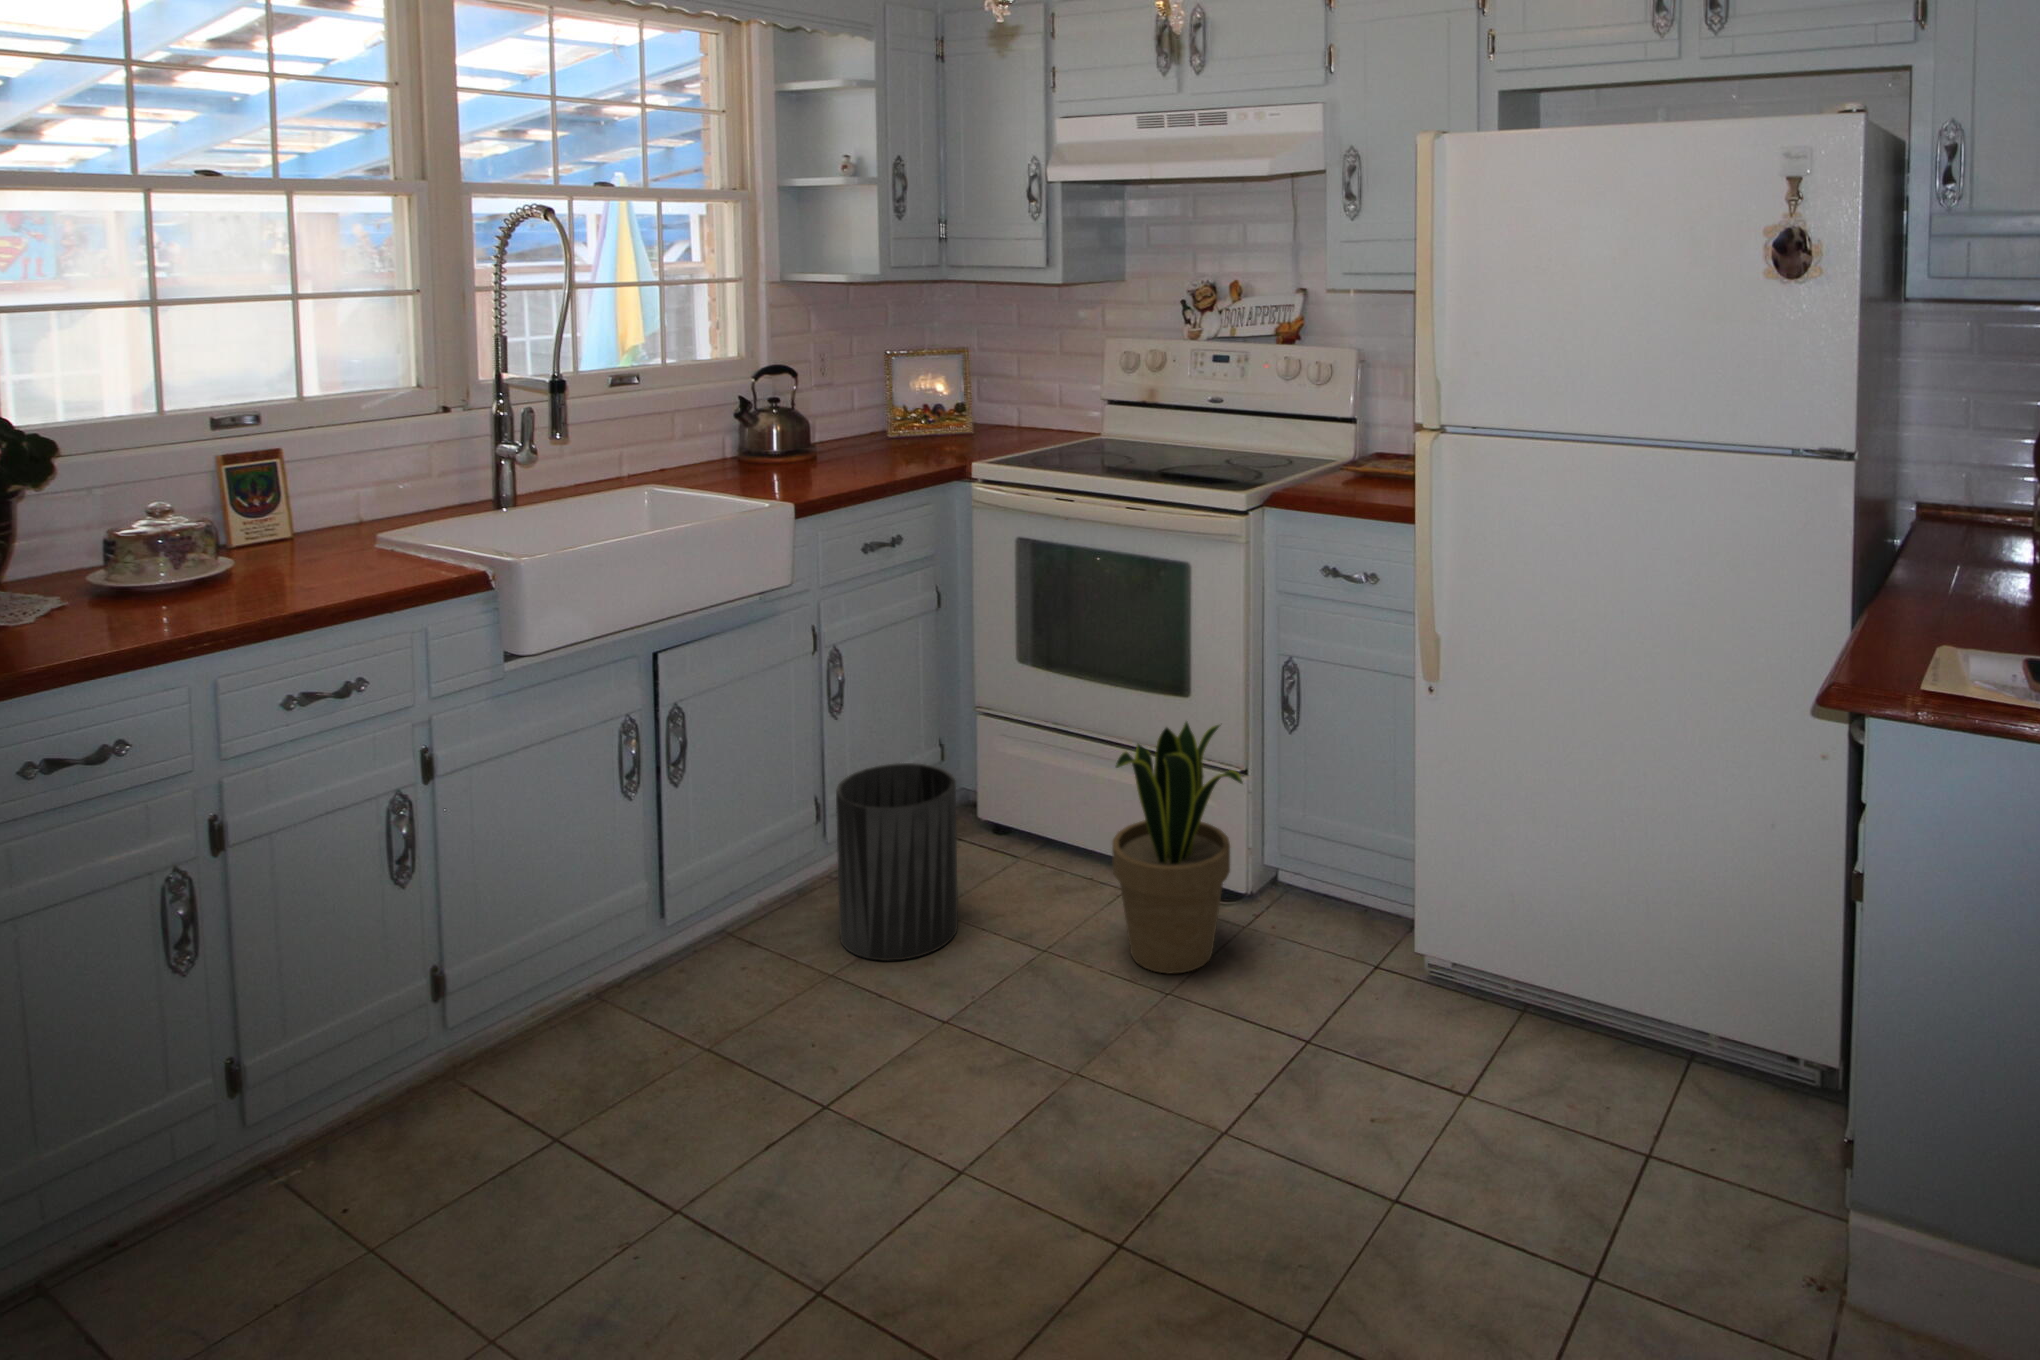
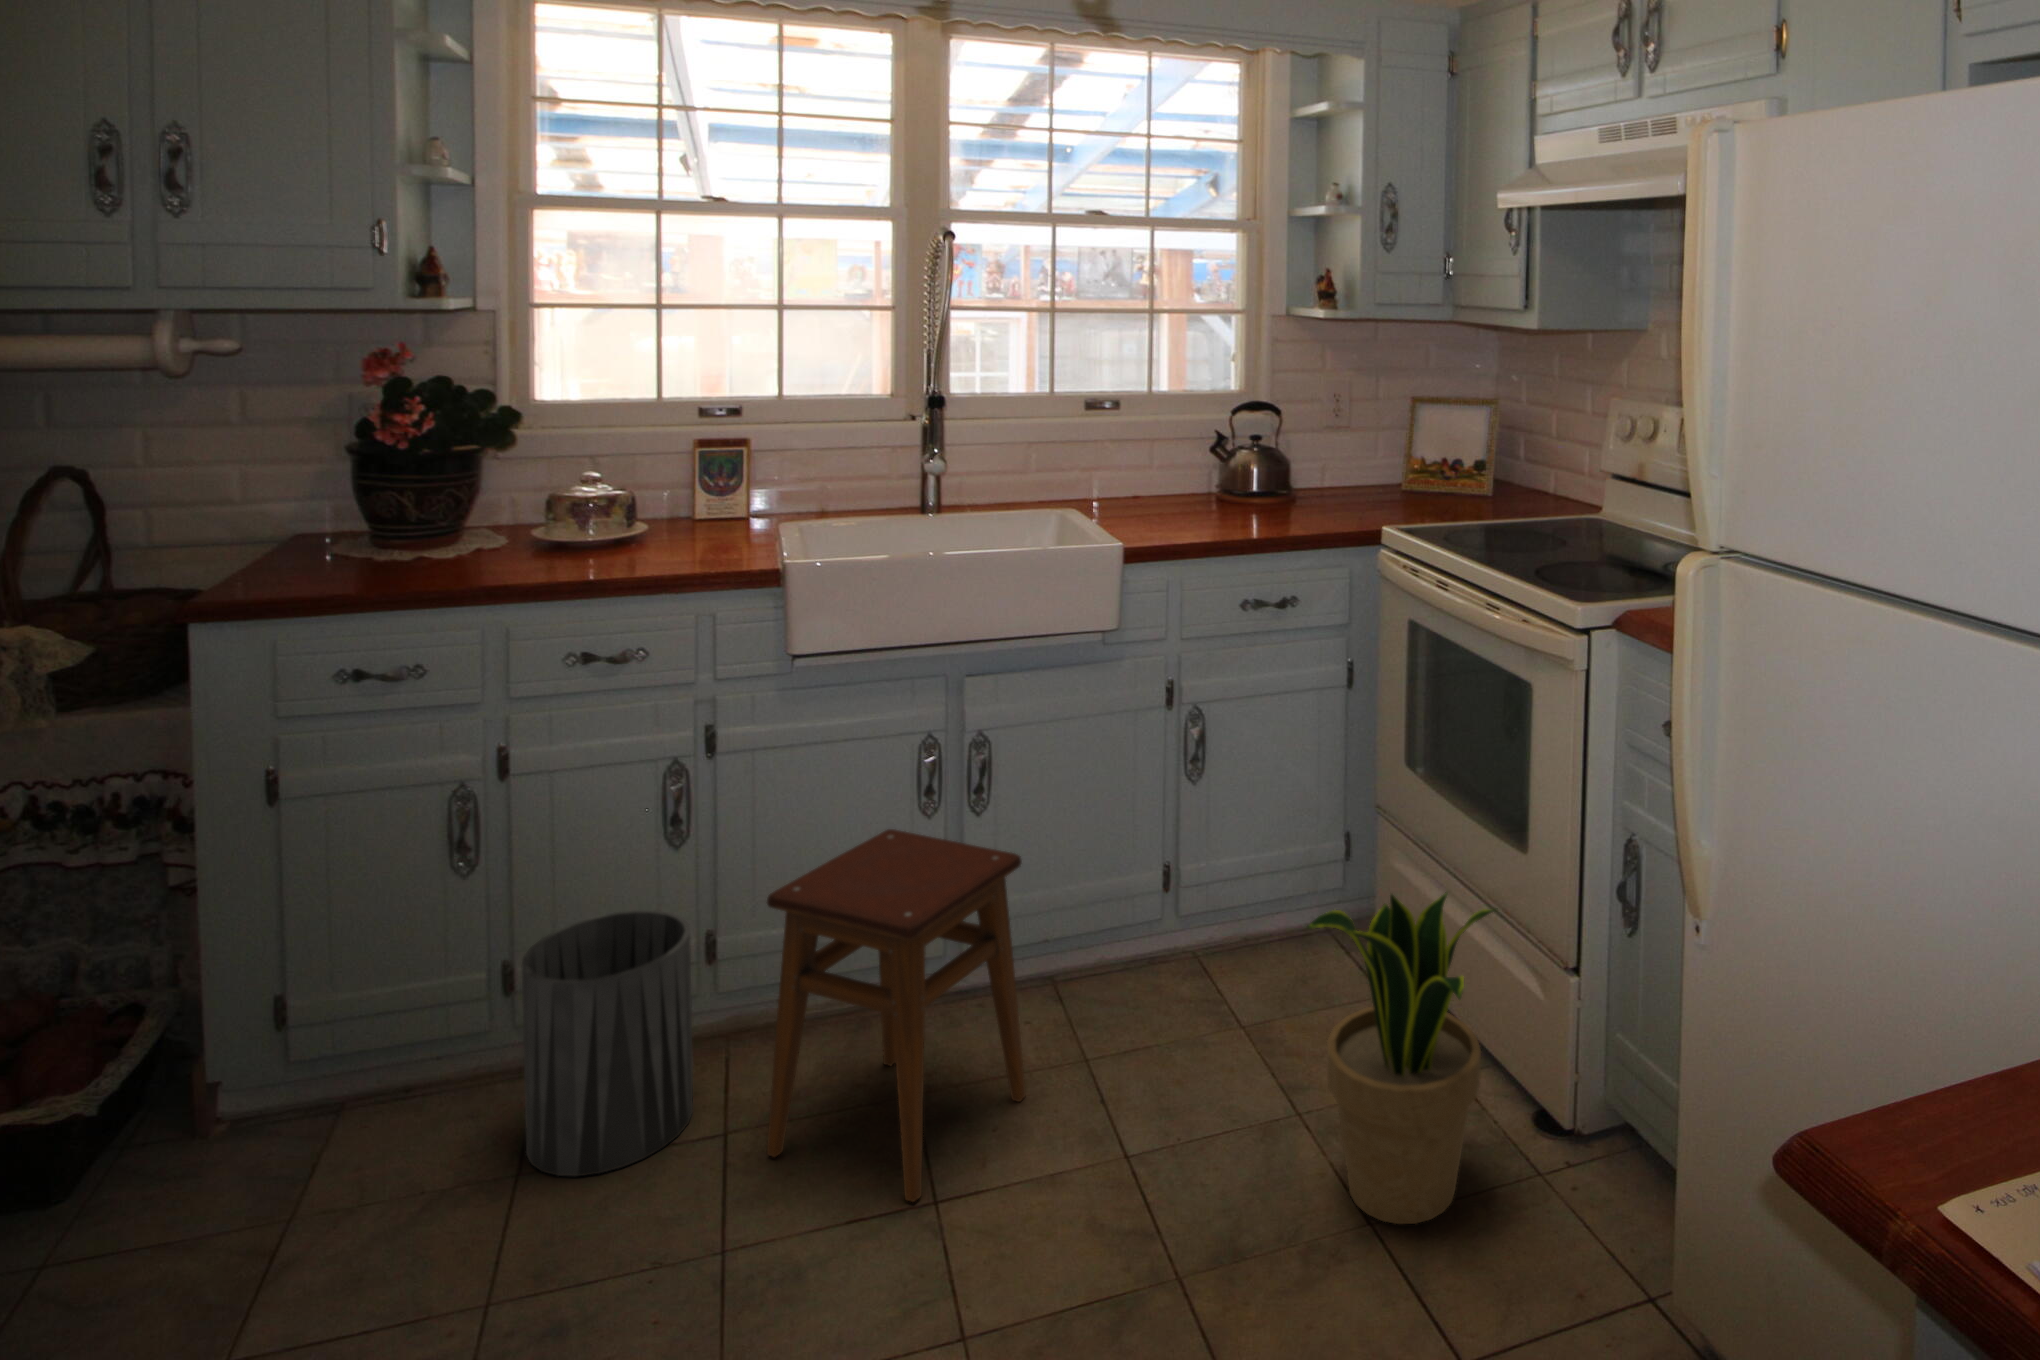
trash can: present [836,763,958,960] -> present [522,910,693,1176]
stool: none [641,788,831,1124] -> present [767,829,1026,1202]

